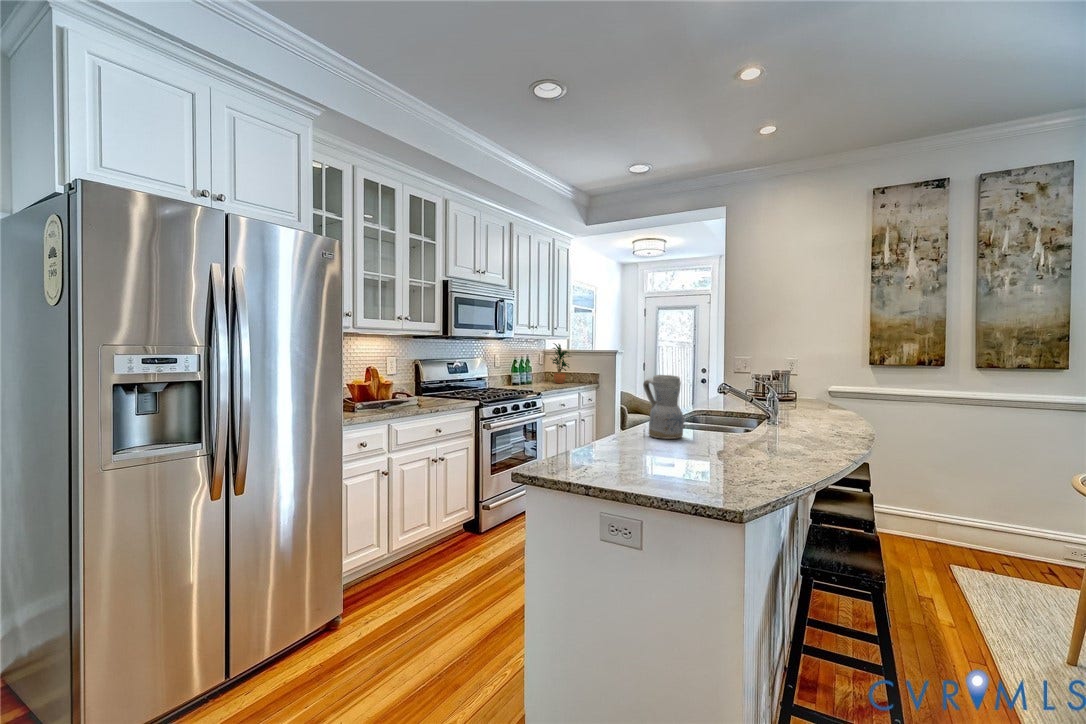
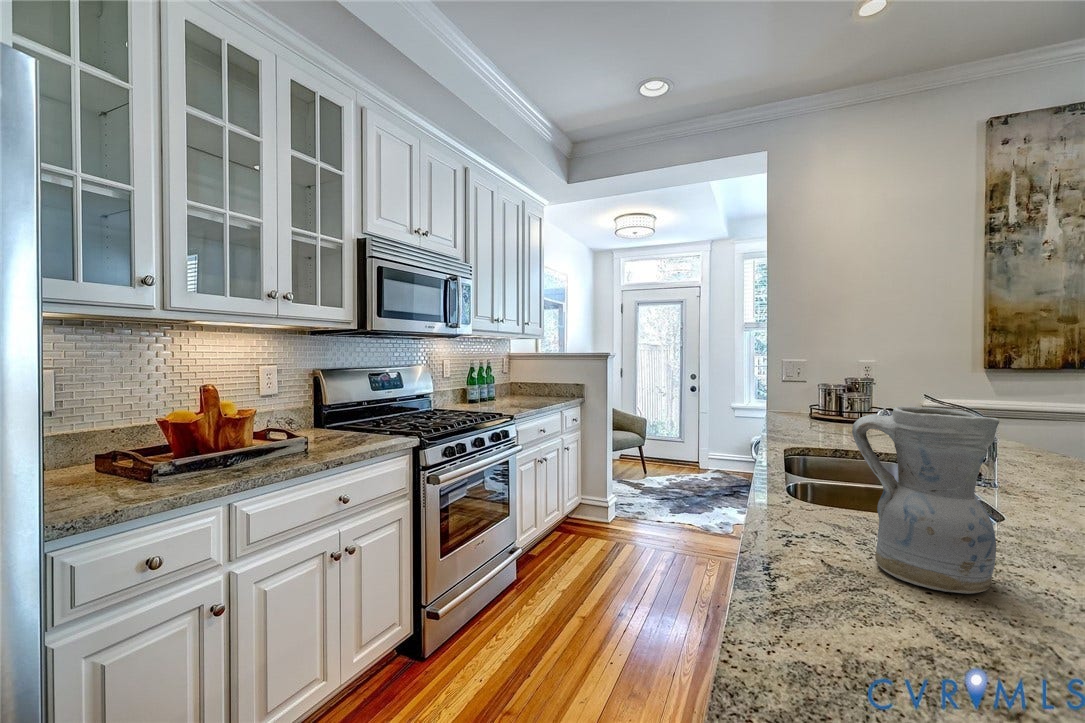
potted plant: present [552,343,570,384] -> none [518,344,550,399]

